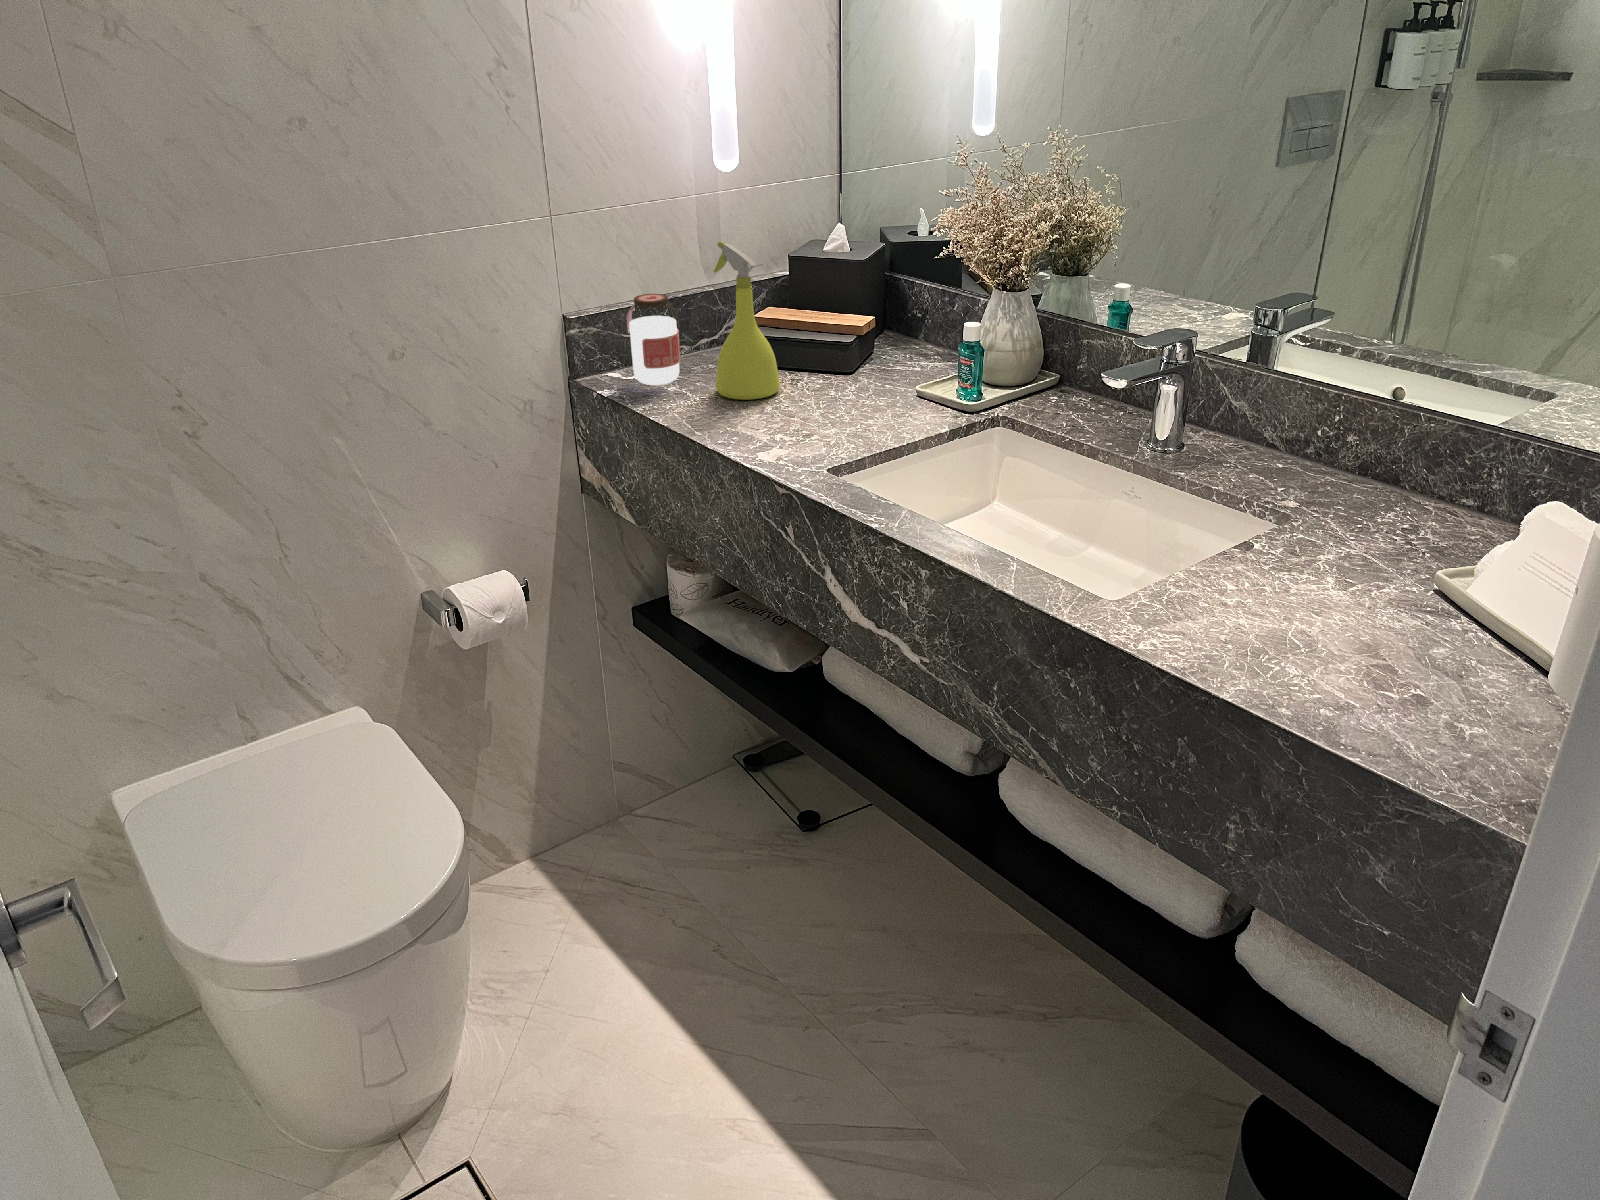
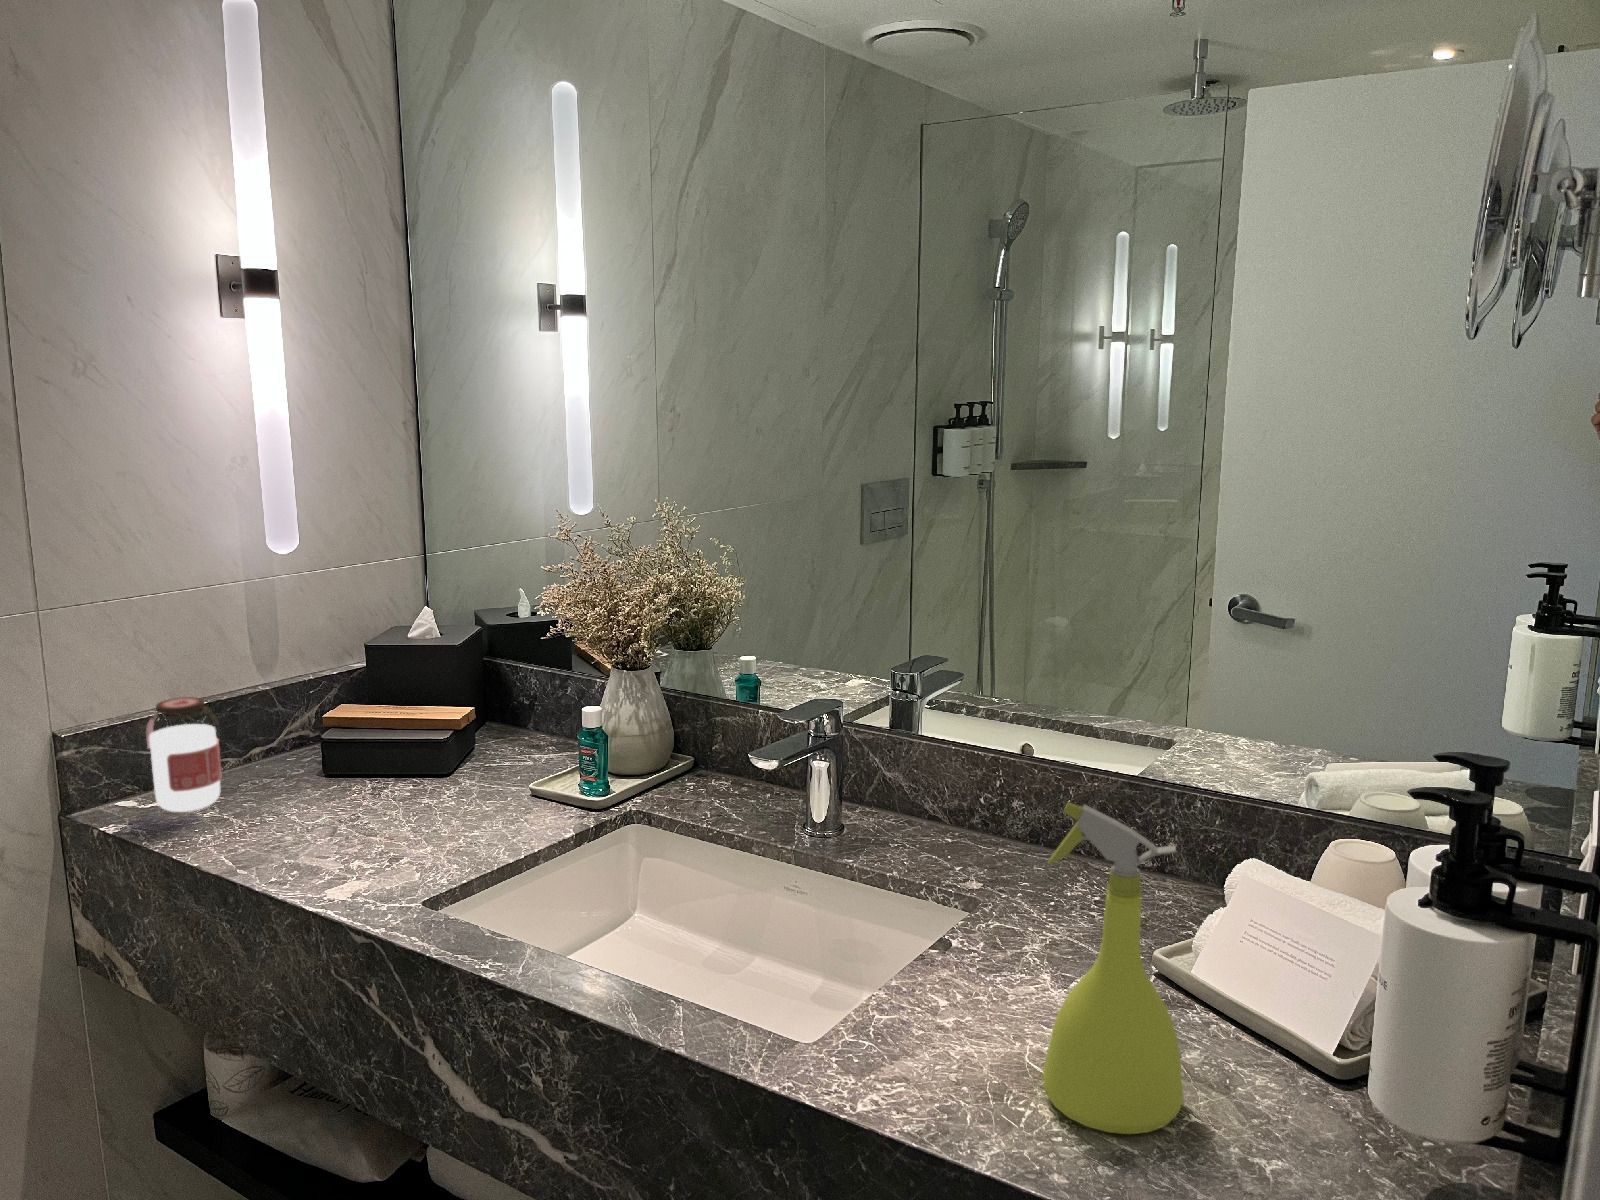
spray bottle: present [714,241,780,400] -> present [1043,803,1183,1134]

